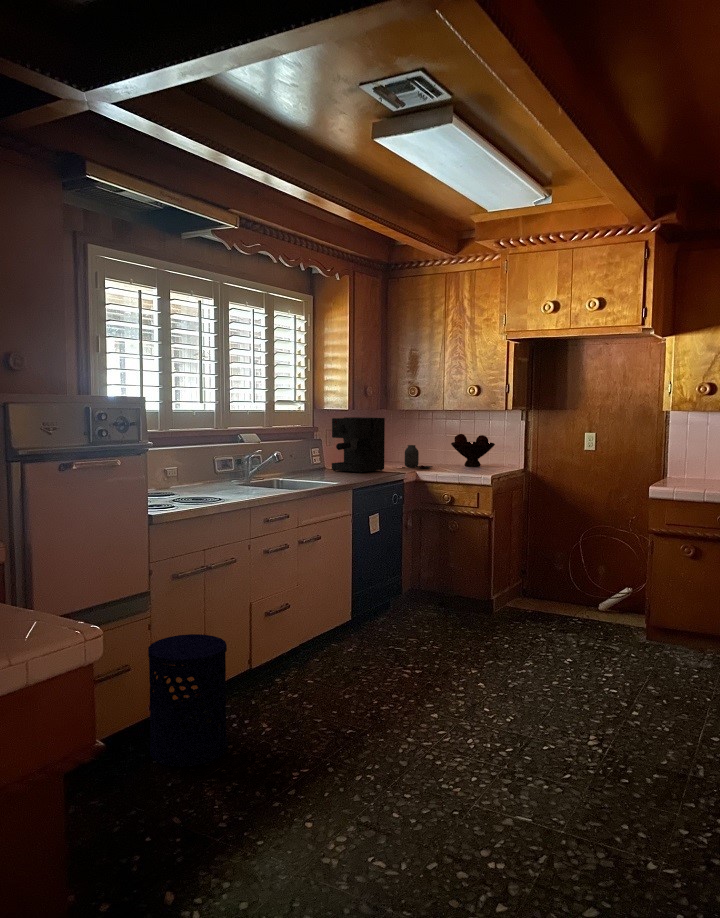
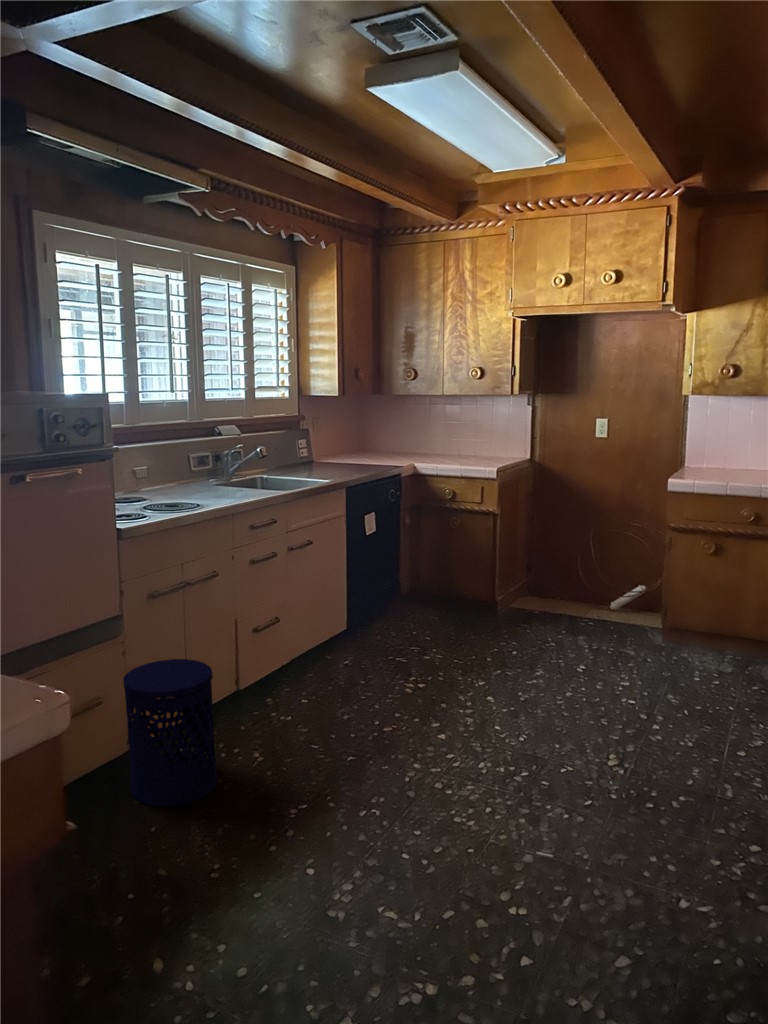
coffee maker: present [332,417,385,473] -> none [321,405,379,467]
fruit bowl: present [451,434,495,467] -> none [451,421,498,457]
jar: present [405,445,433,469] -> none [393,434,432,460]

